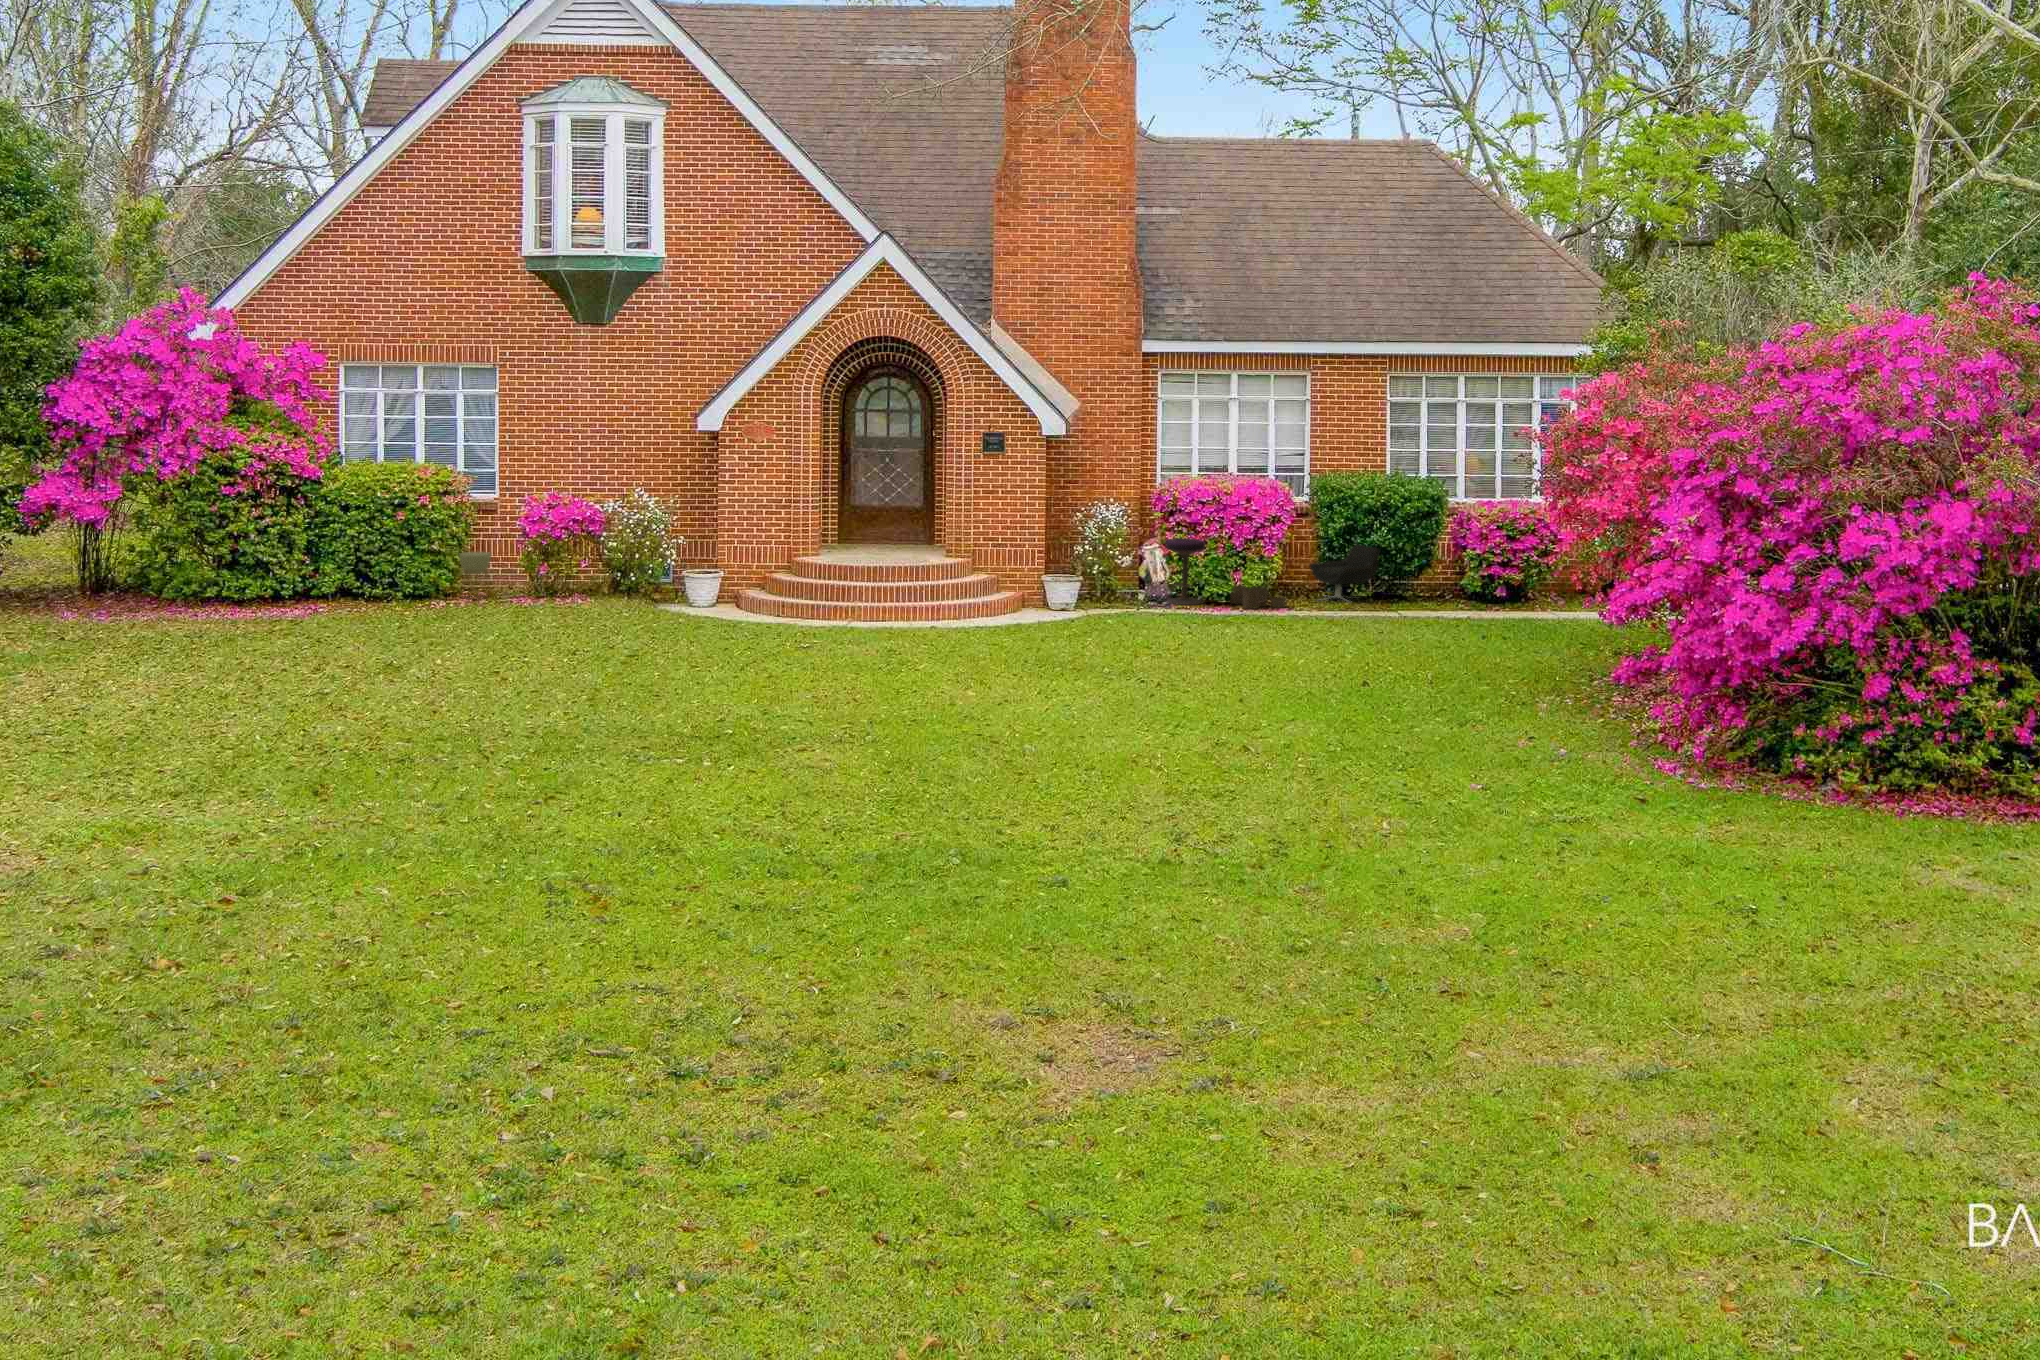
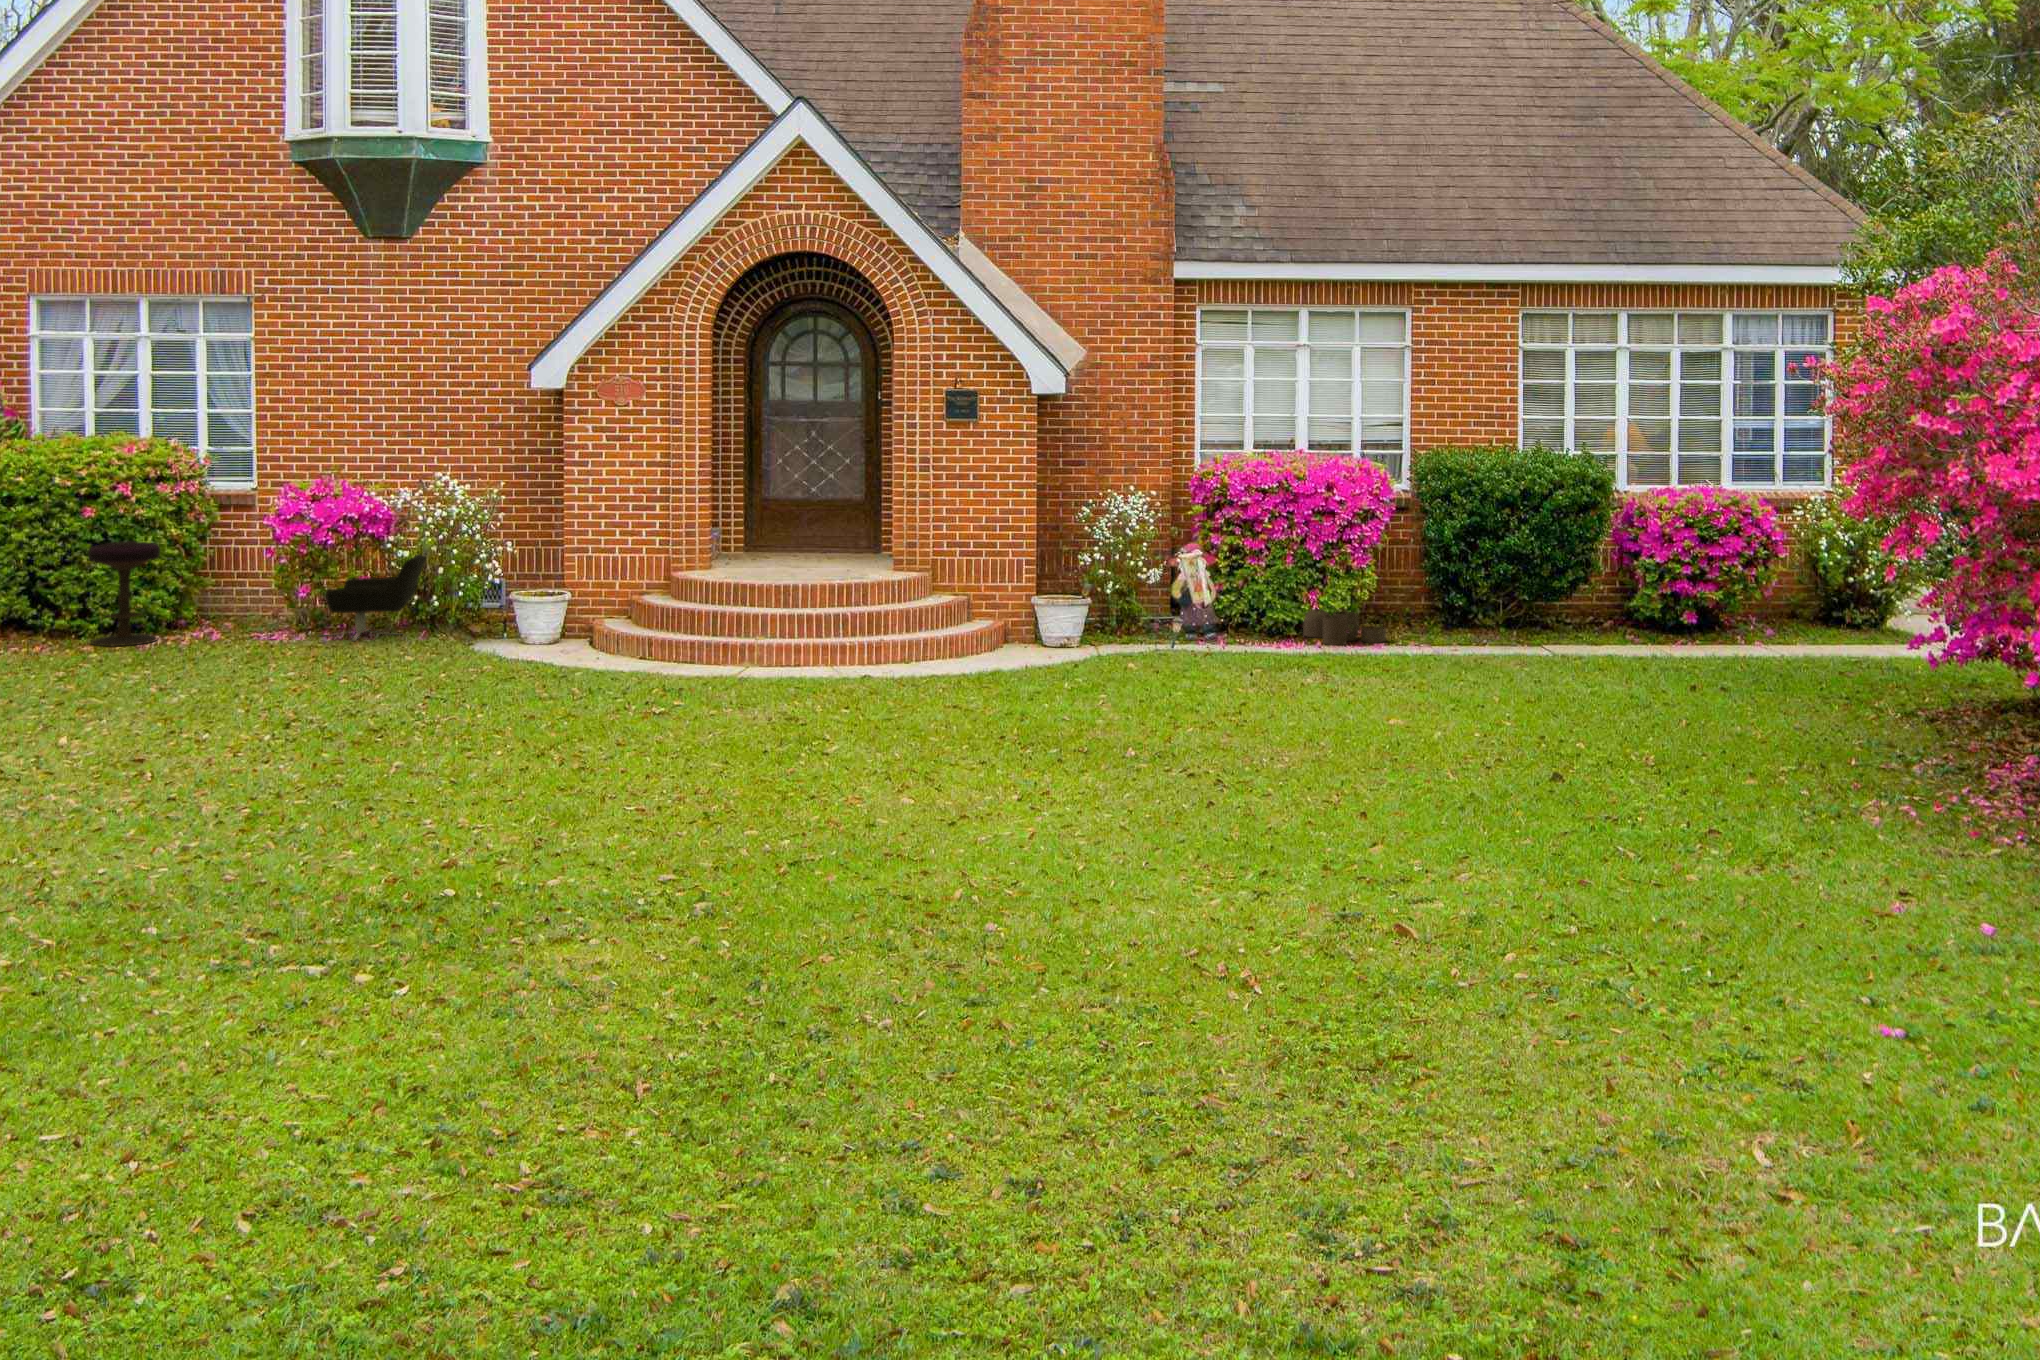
stool: present [1165,537,1206,605] -> present [88,541,160,646]
lounge chair: present [1309,544,1380,599] -> present [325,554,426,641]
planter: present [459,552,491,600] -> none [182,565,232,635]

